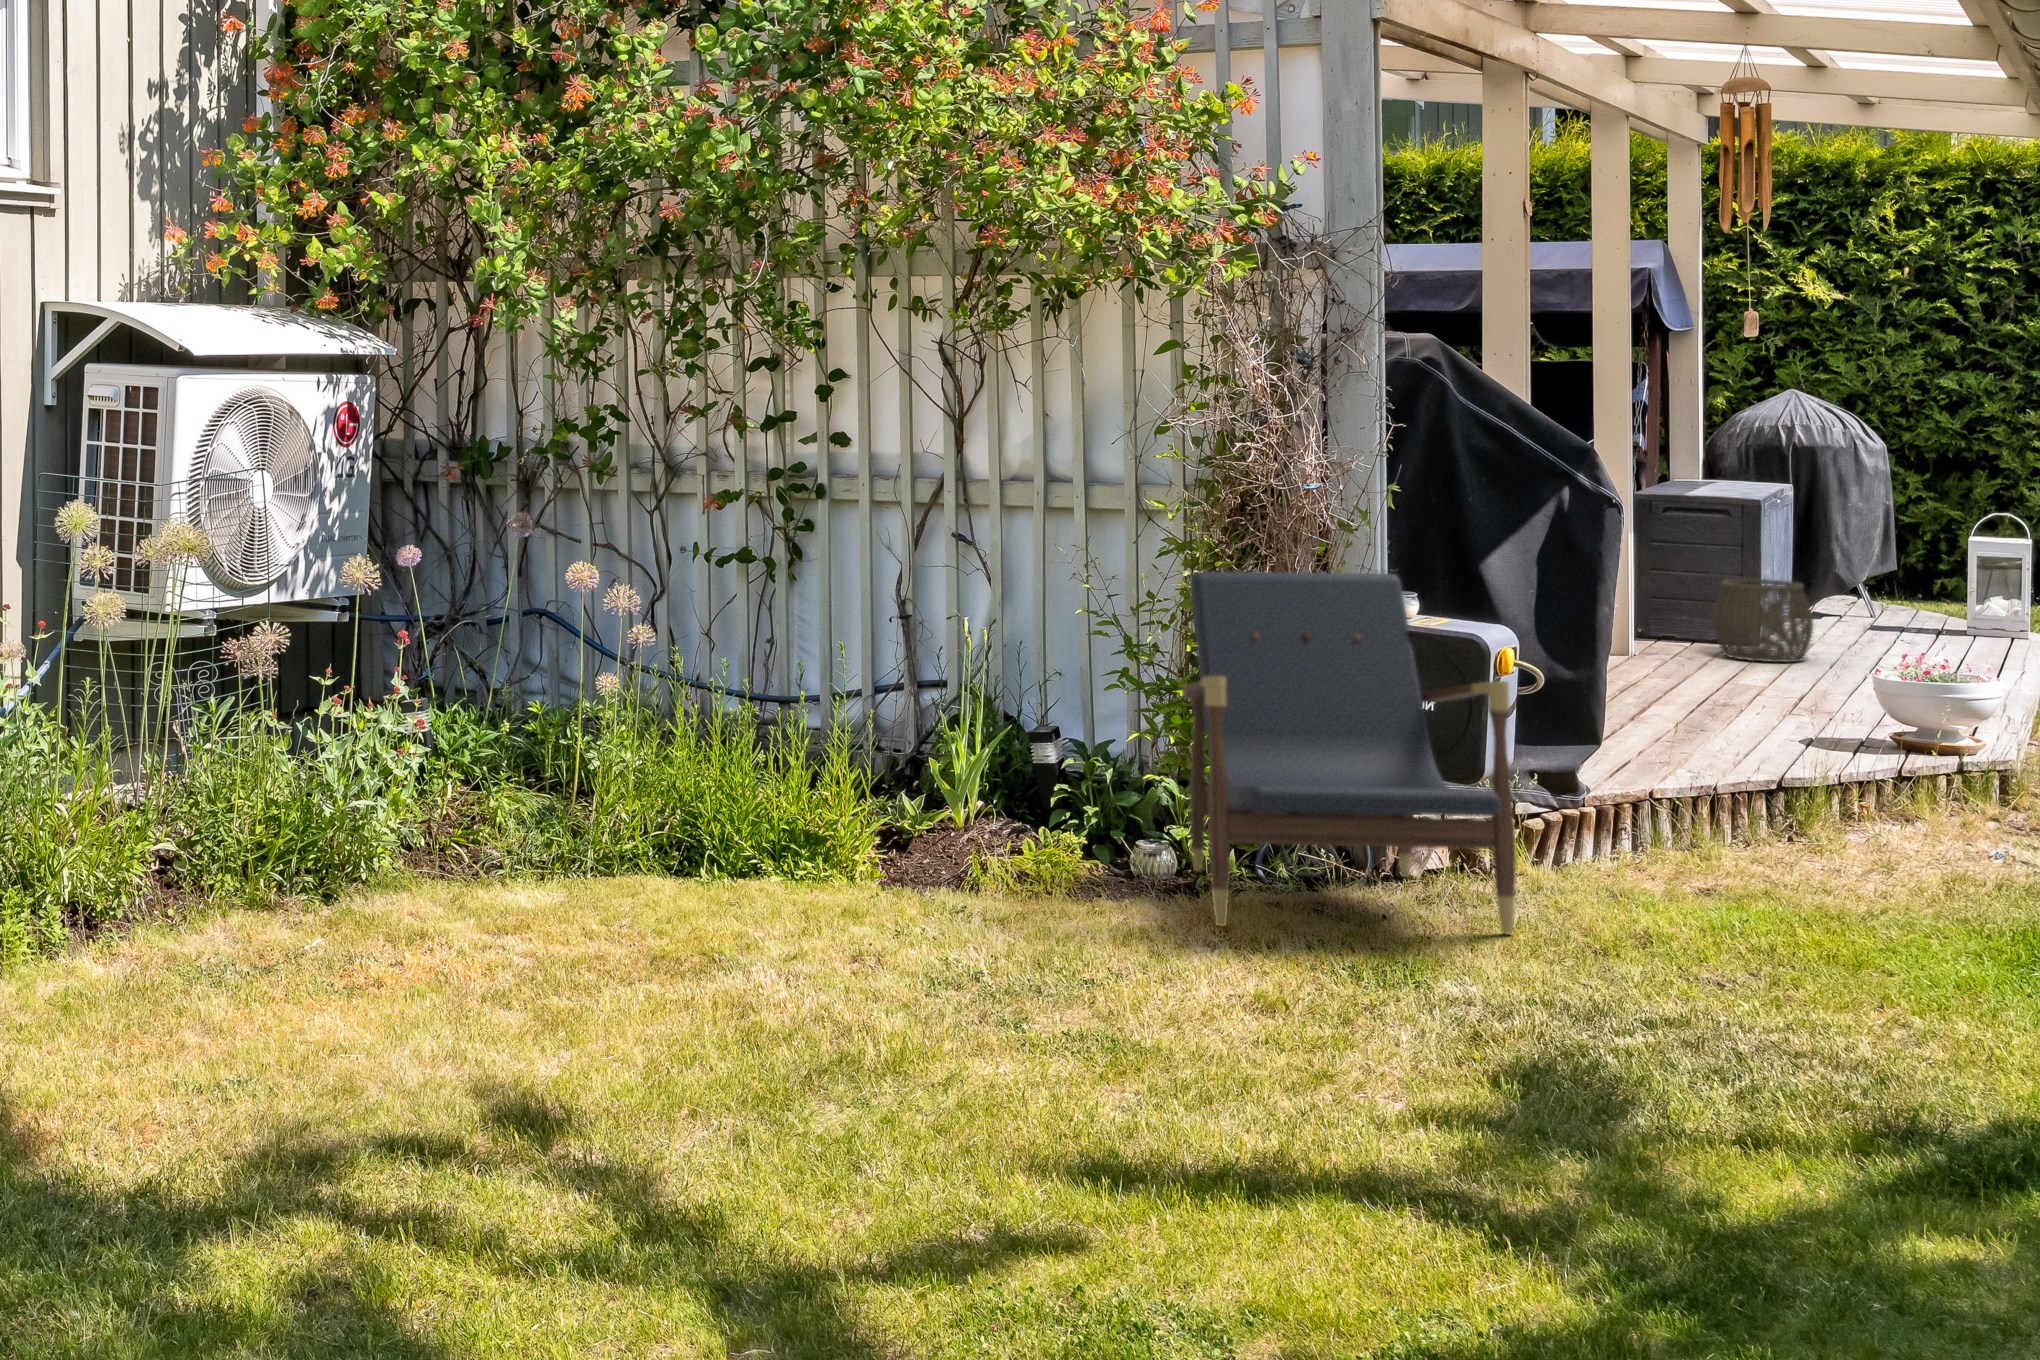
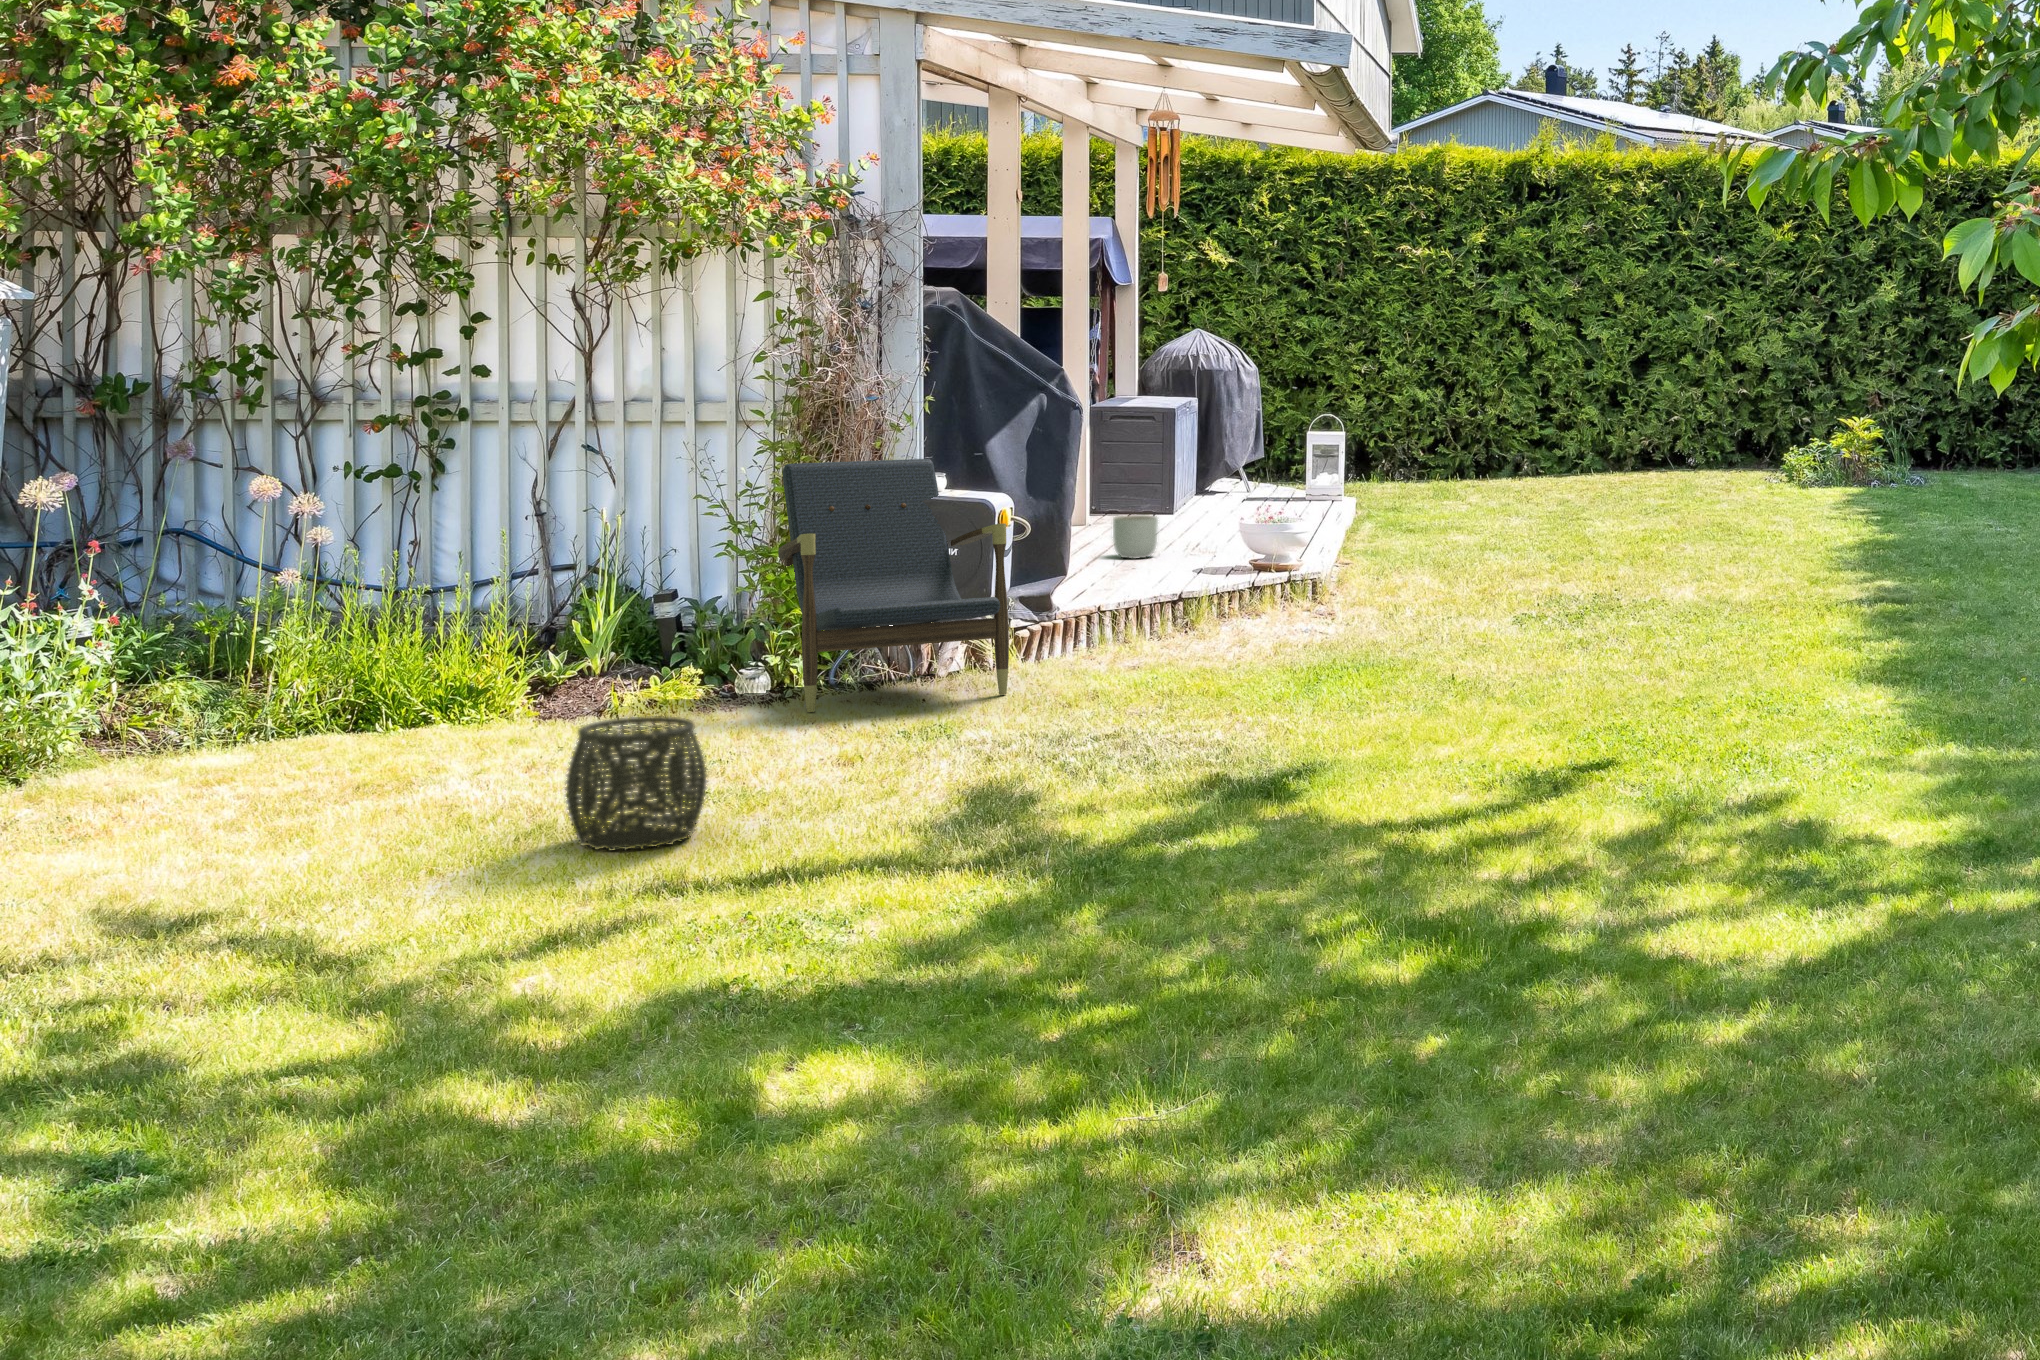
woven basket: present [1713,579,1813,663] -> present [565,716,707,850]
planter: none [1674,650,1744,712] -> present [1113,515,1158,559]

